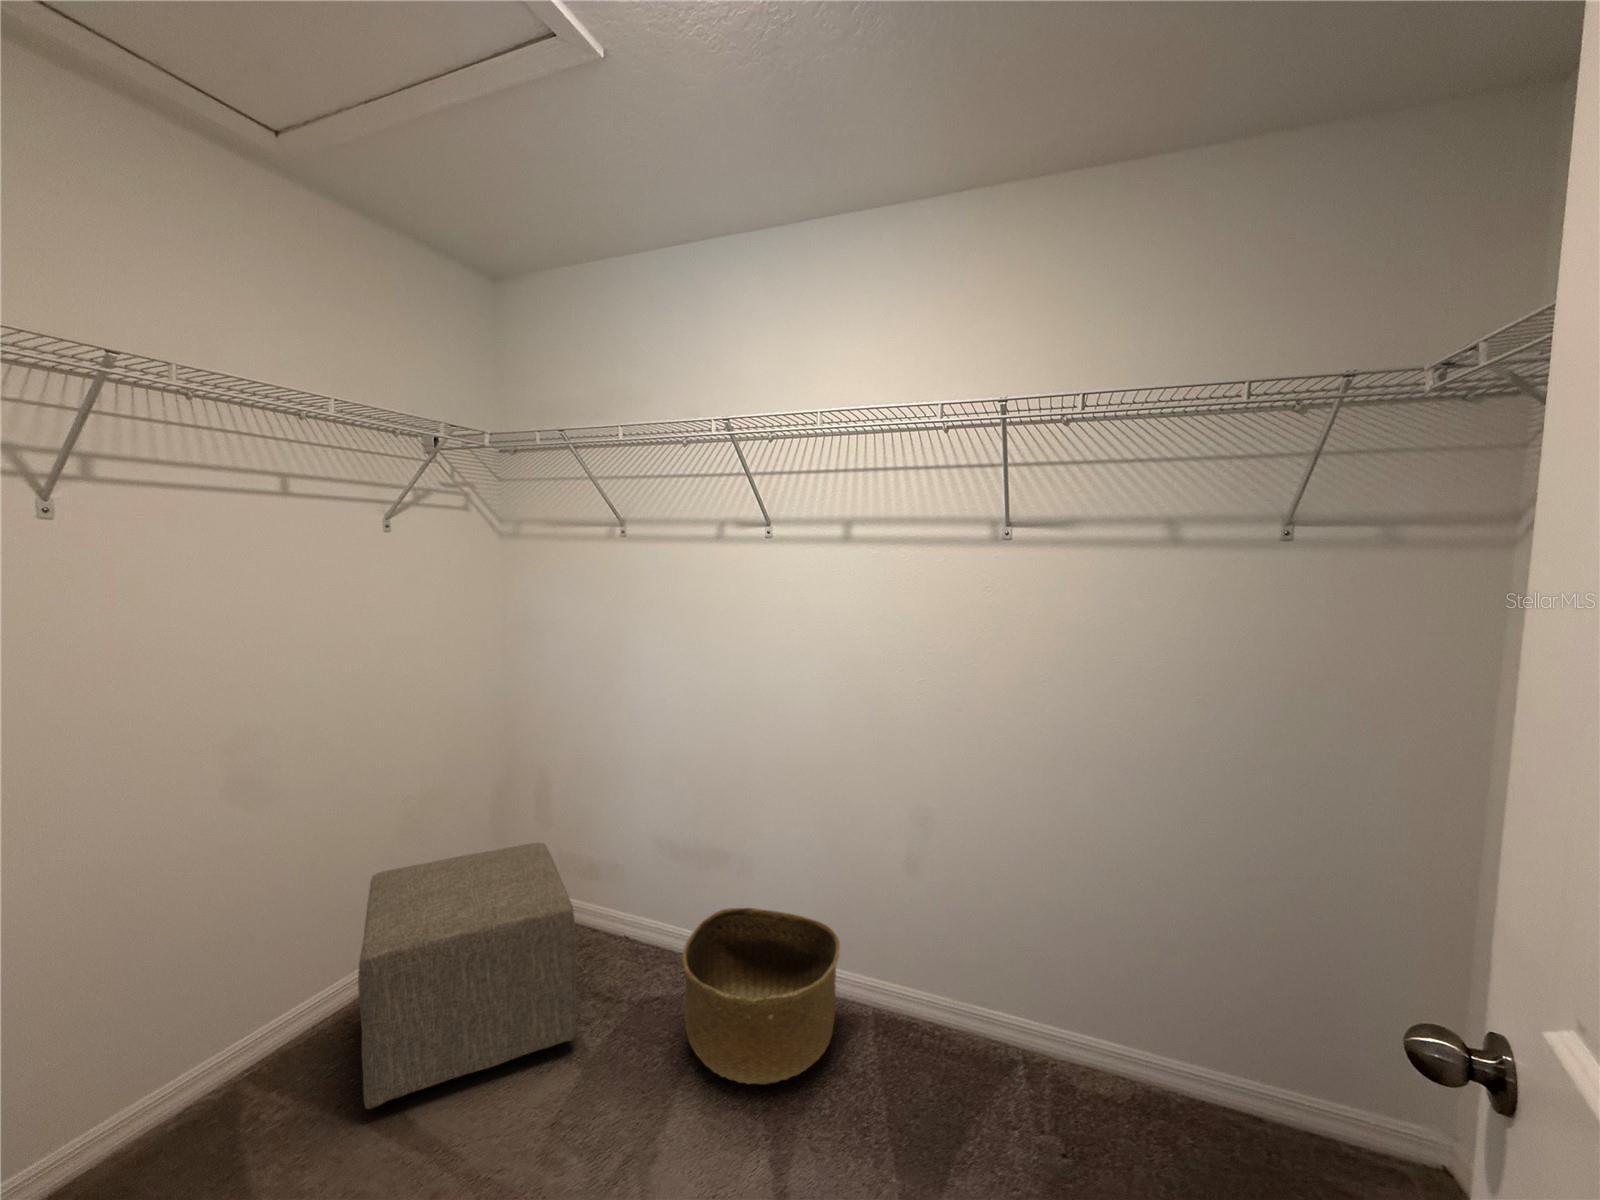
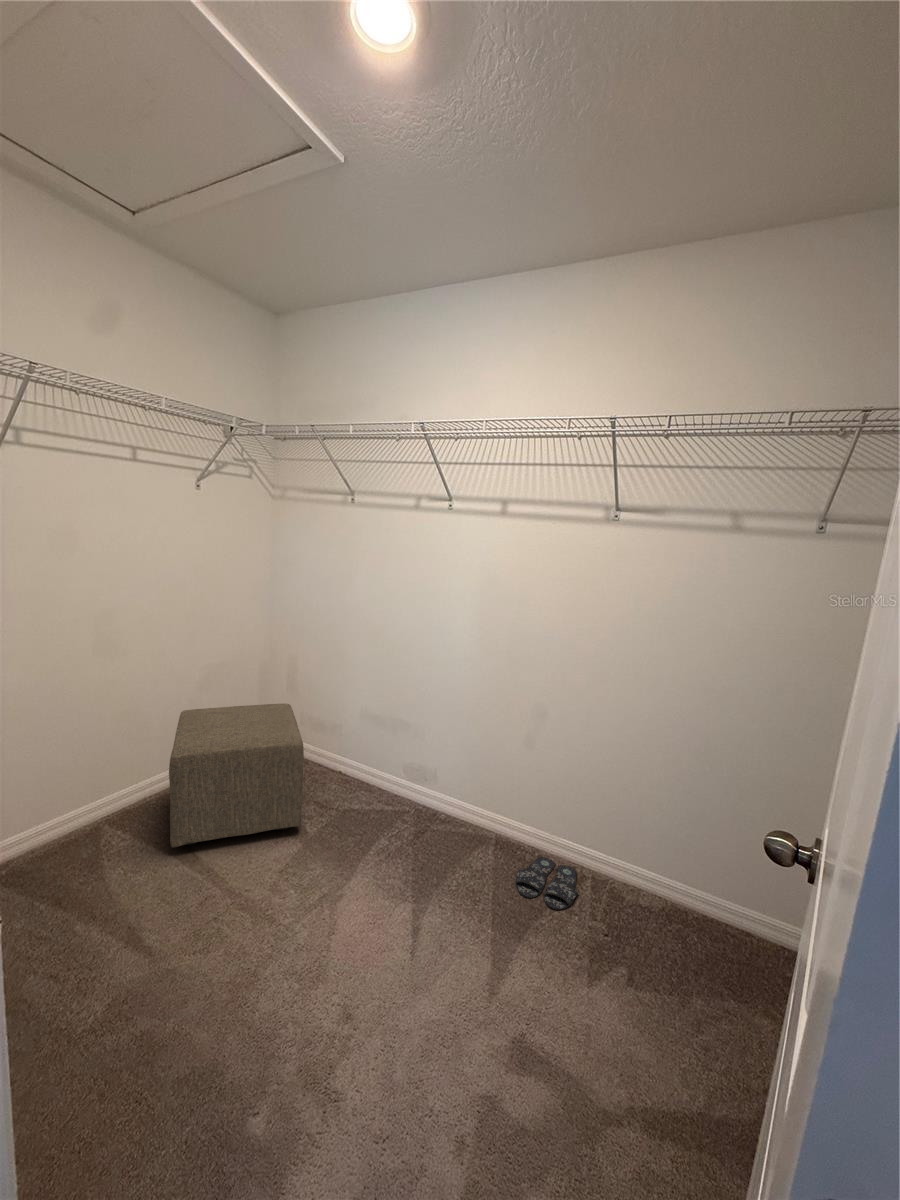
basket: present [682,908,840,1084] -> none [370,758,476,867]
slippers: none [915,1037,1009,1125] -> present [516,857,578,910]

